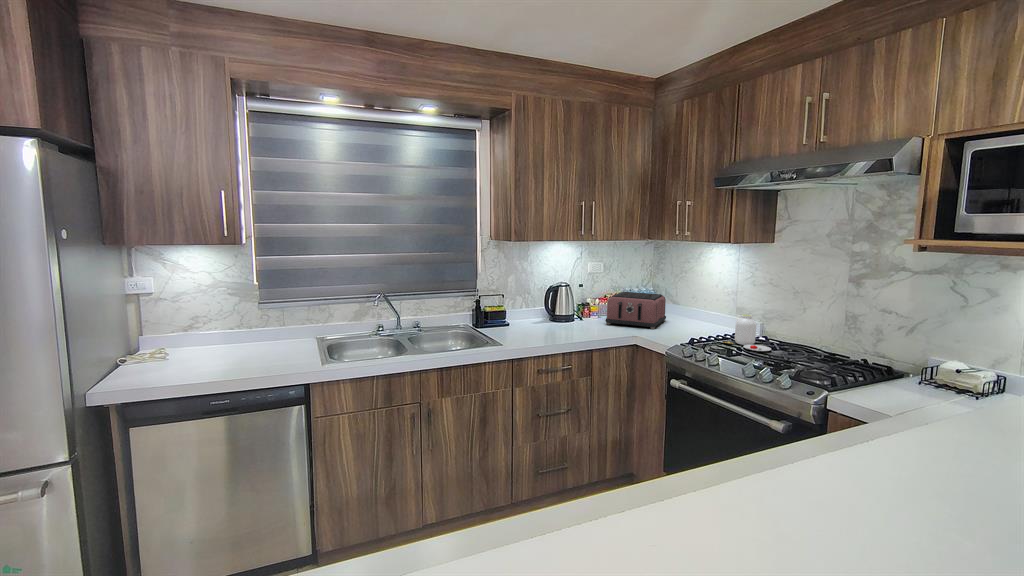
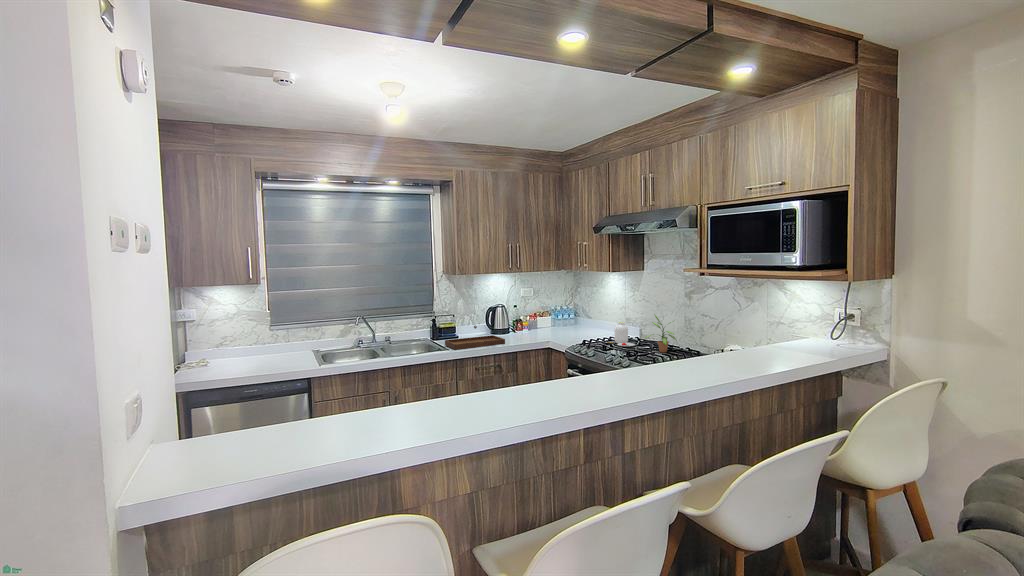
toaster: present [605,292,666,329] -> none [531,310,579,336]
potted plant: none [796,306,853,365] -> present [647,315,676,352]
tray: none [494,312,577,345] -> present [445,326,505,350]

